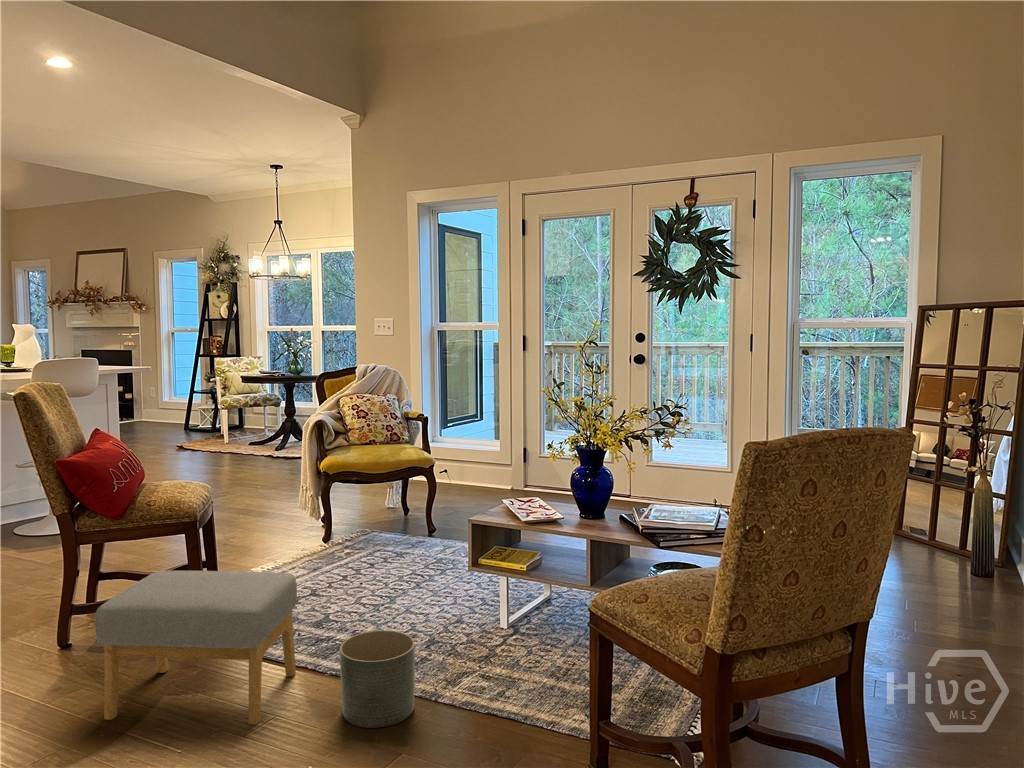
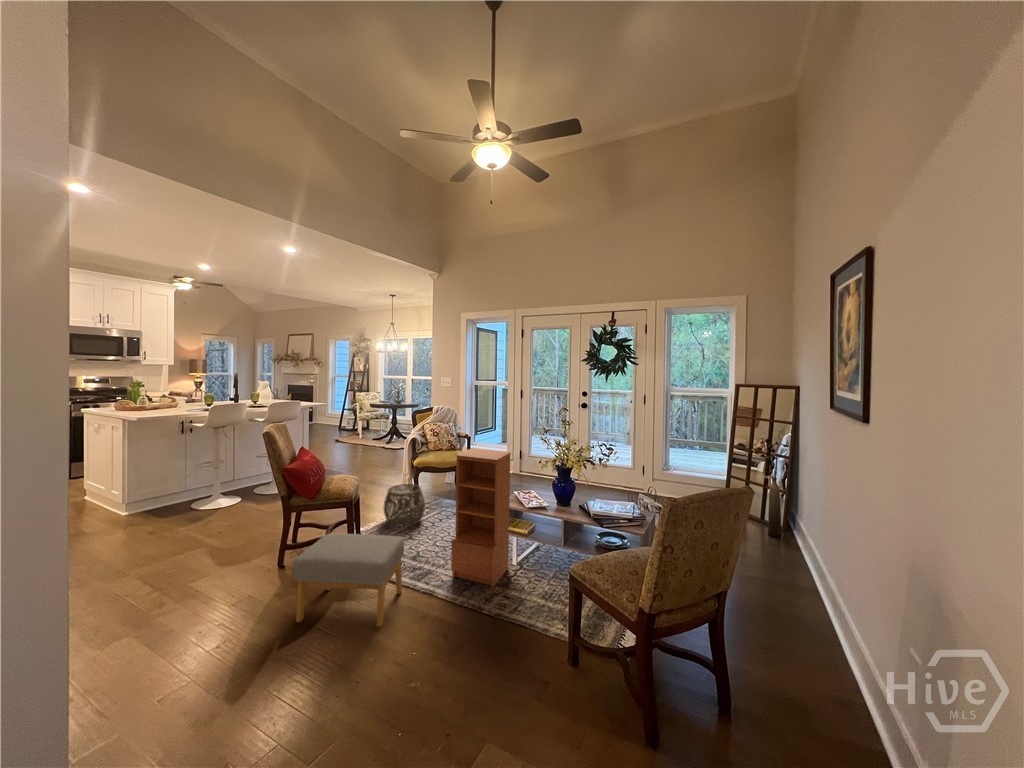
bookcase: none [385,419,492,664] -> present [451,448,511,587]
woven basket: none [263,501,341,579] -> present [384,484,425,528]
planter: present [340,630,415,728] -> none [428,571,469,630]

